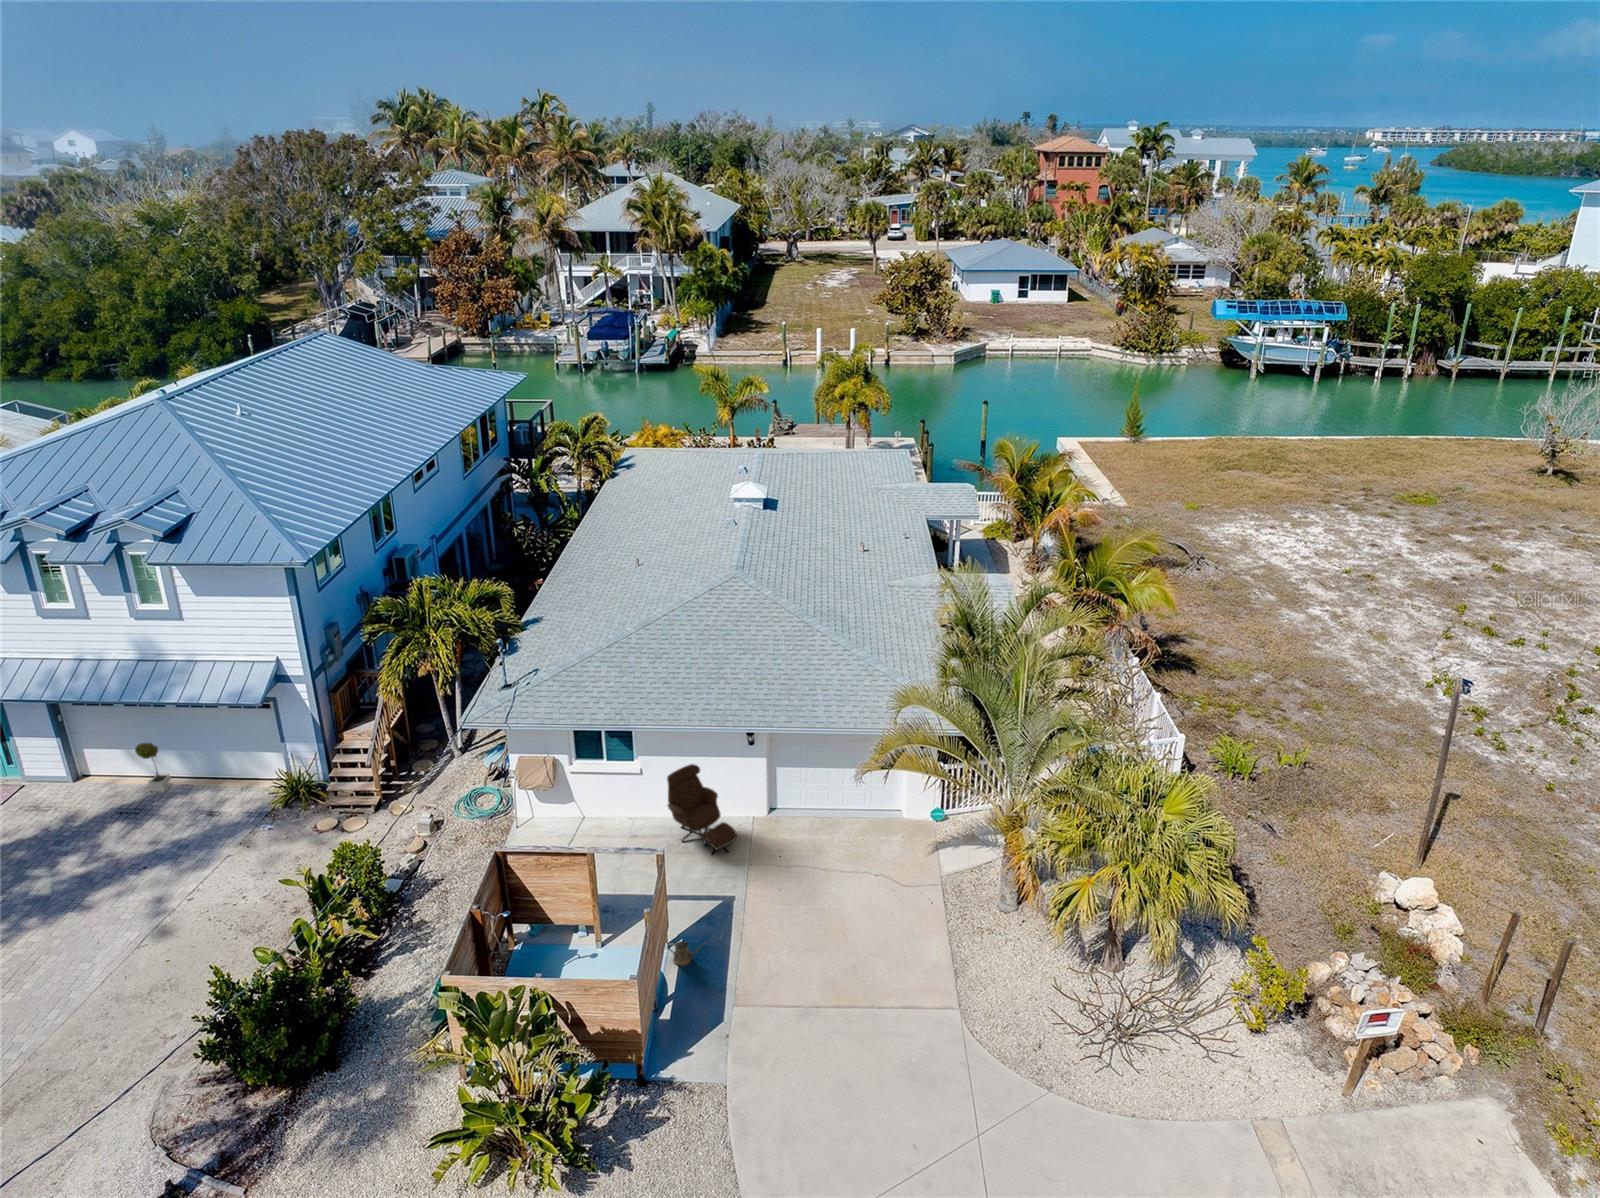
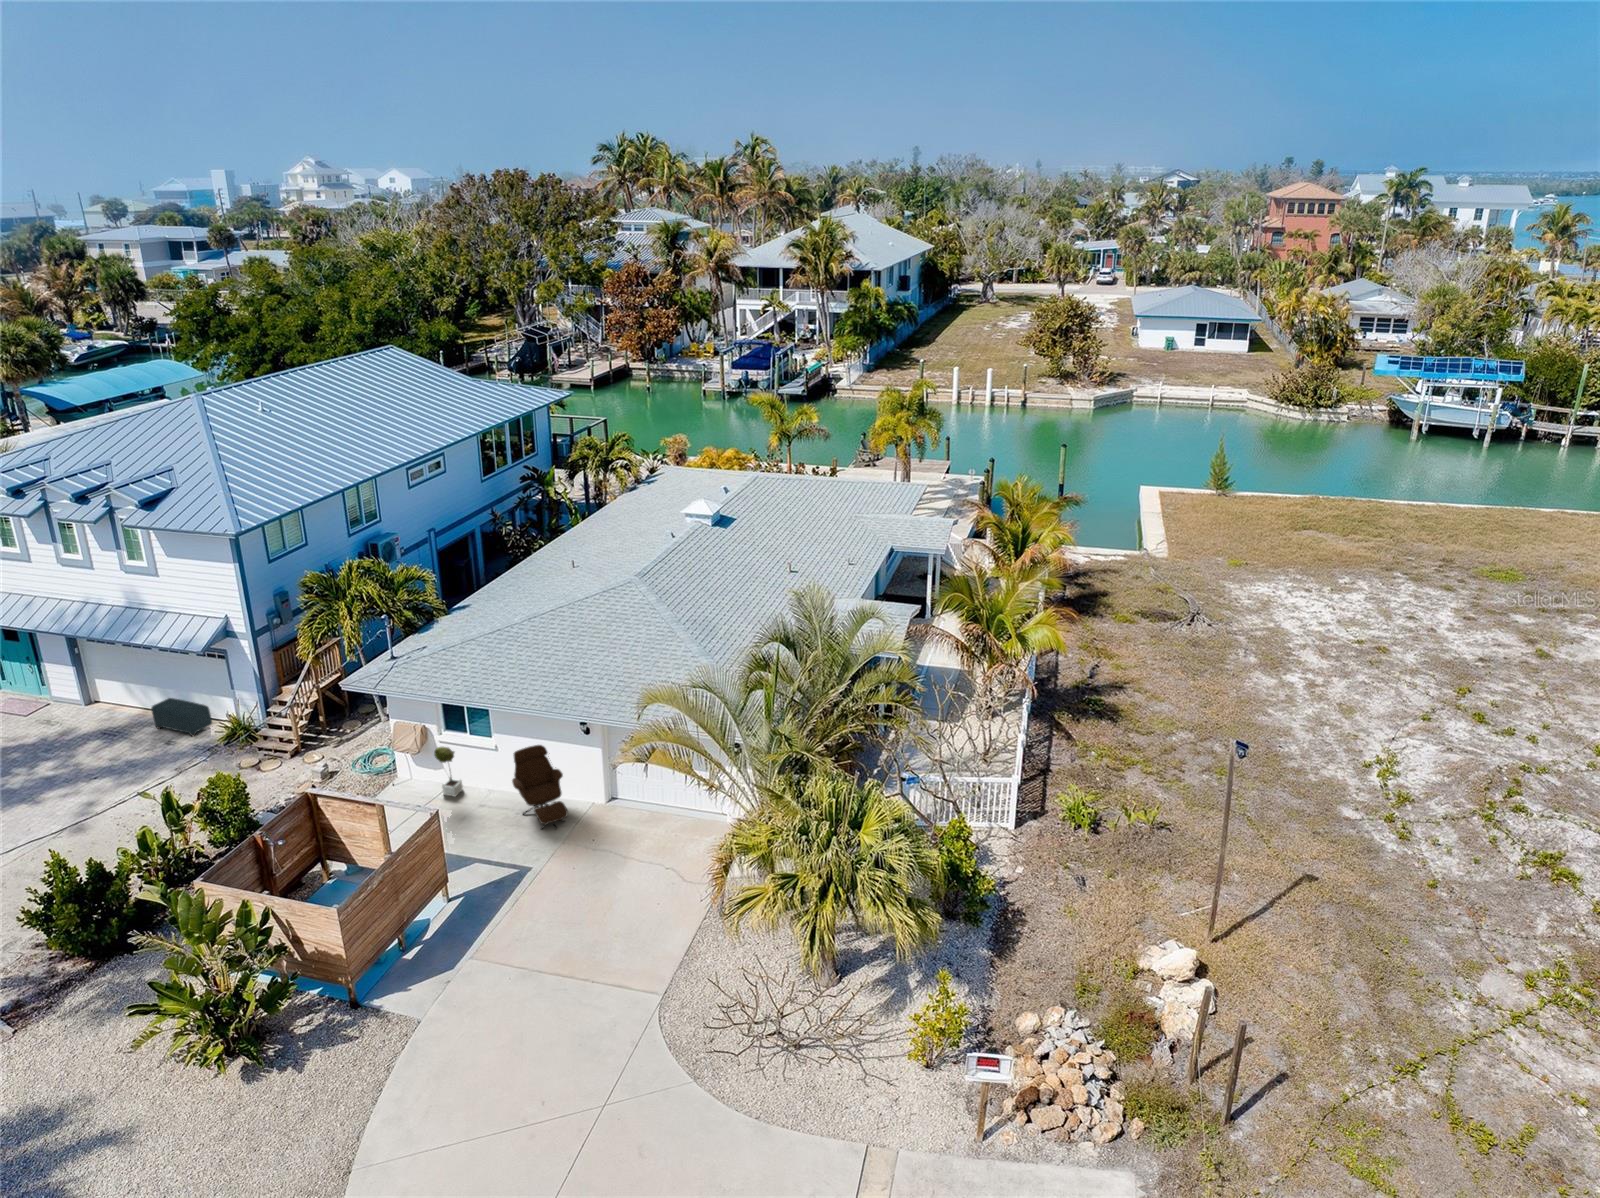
potted tree: present [135,743,172,792] -> present [434,747,463,796]
bench: none [174,760,251,802] -> present [151,698,212,737]
watering can: present [668,941,703,966] -> none [442,894,474,917]

